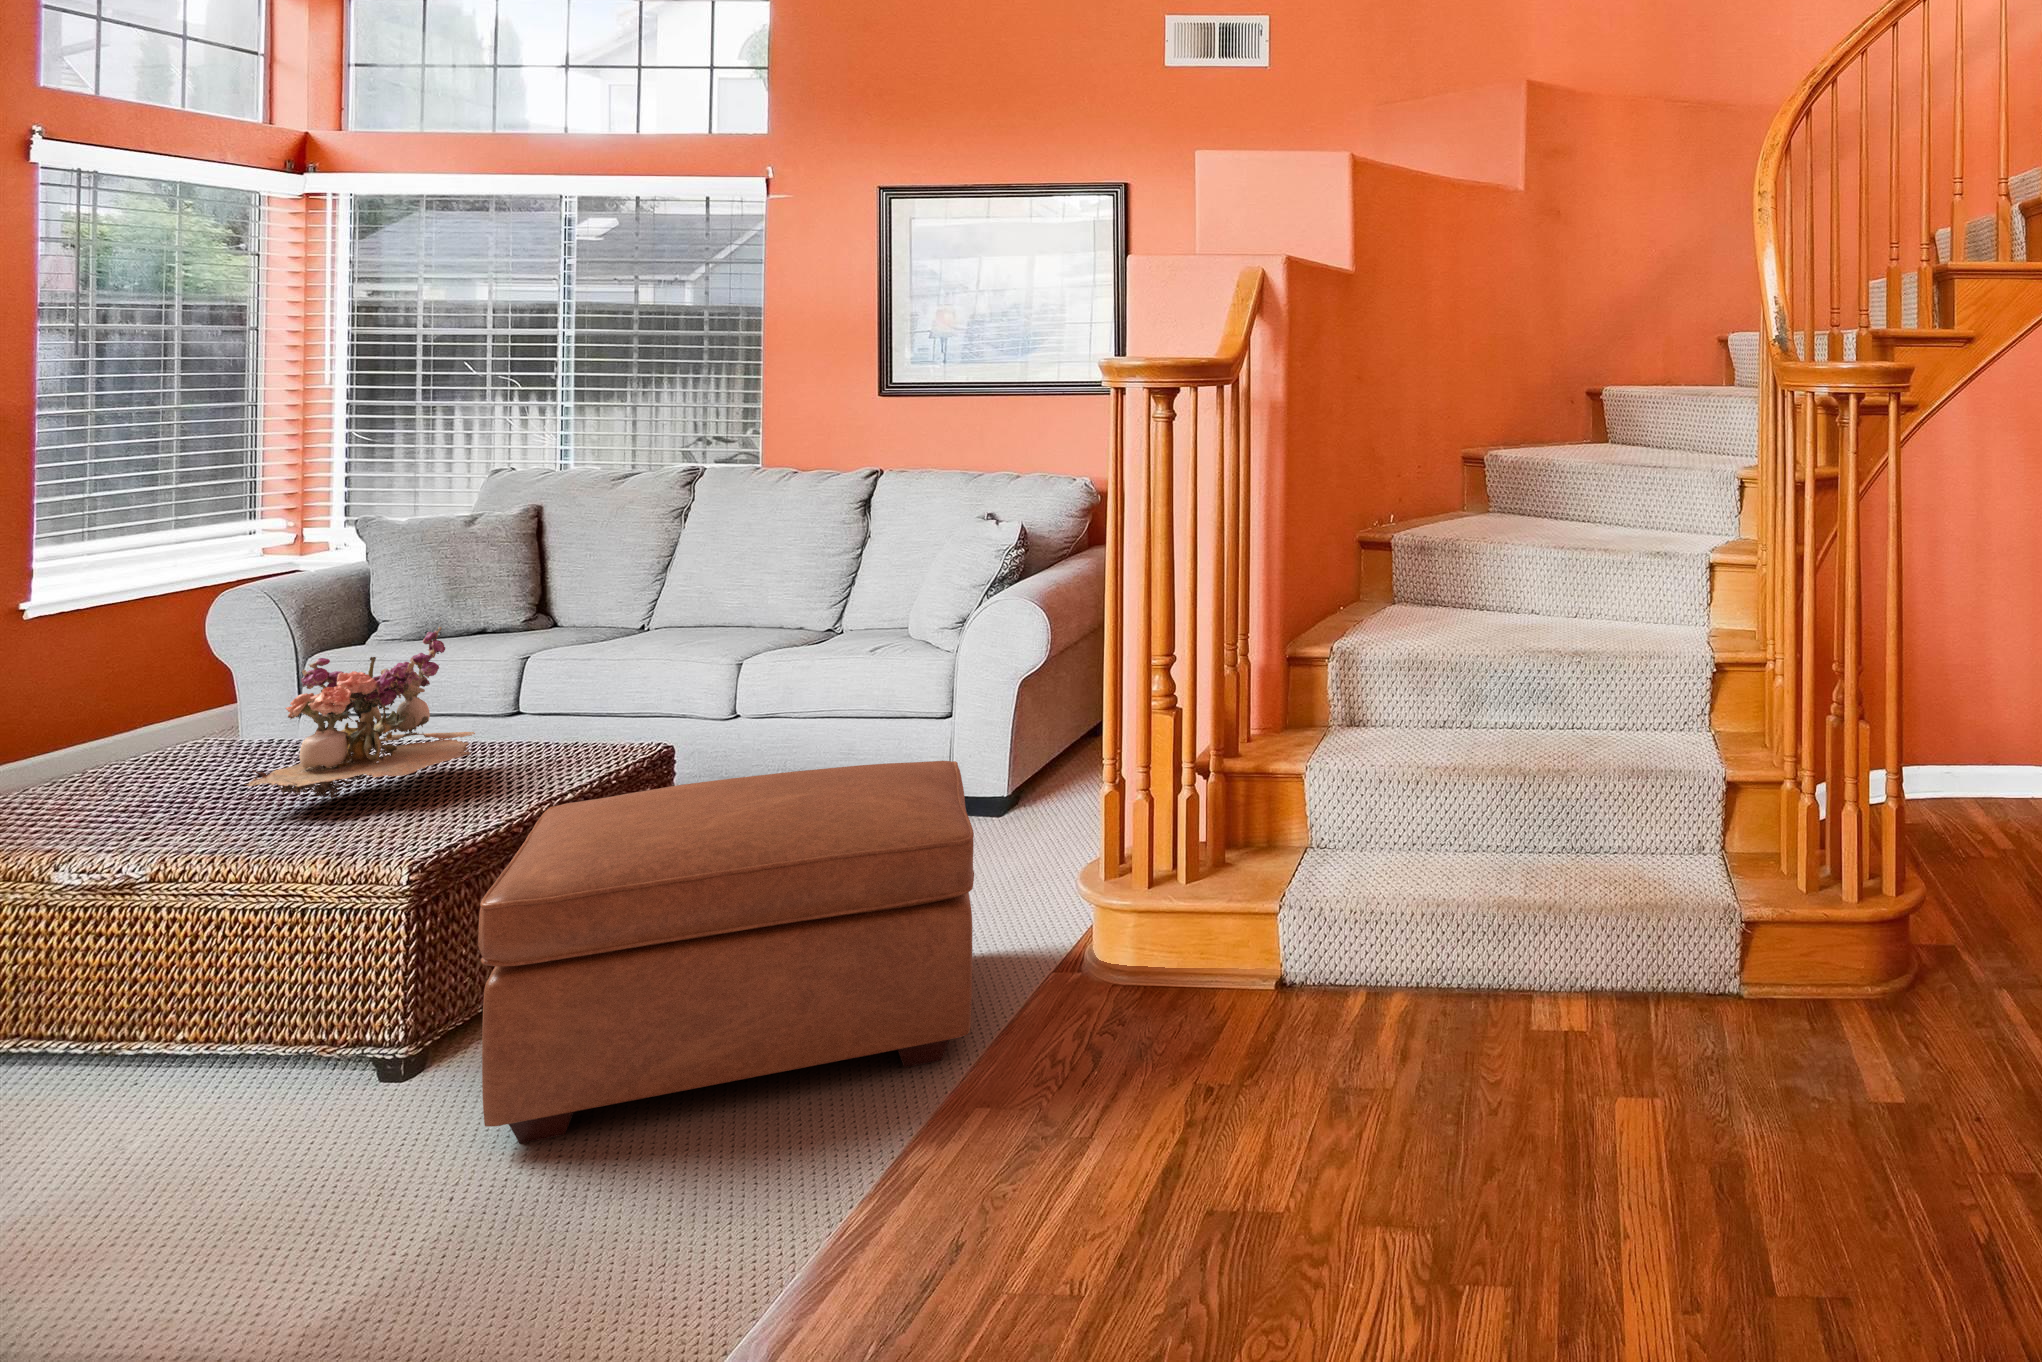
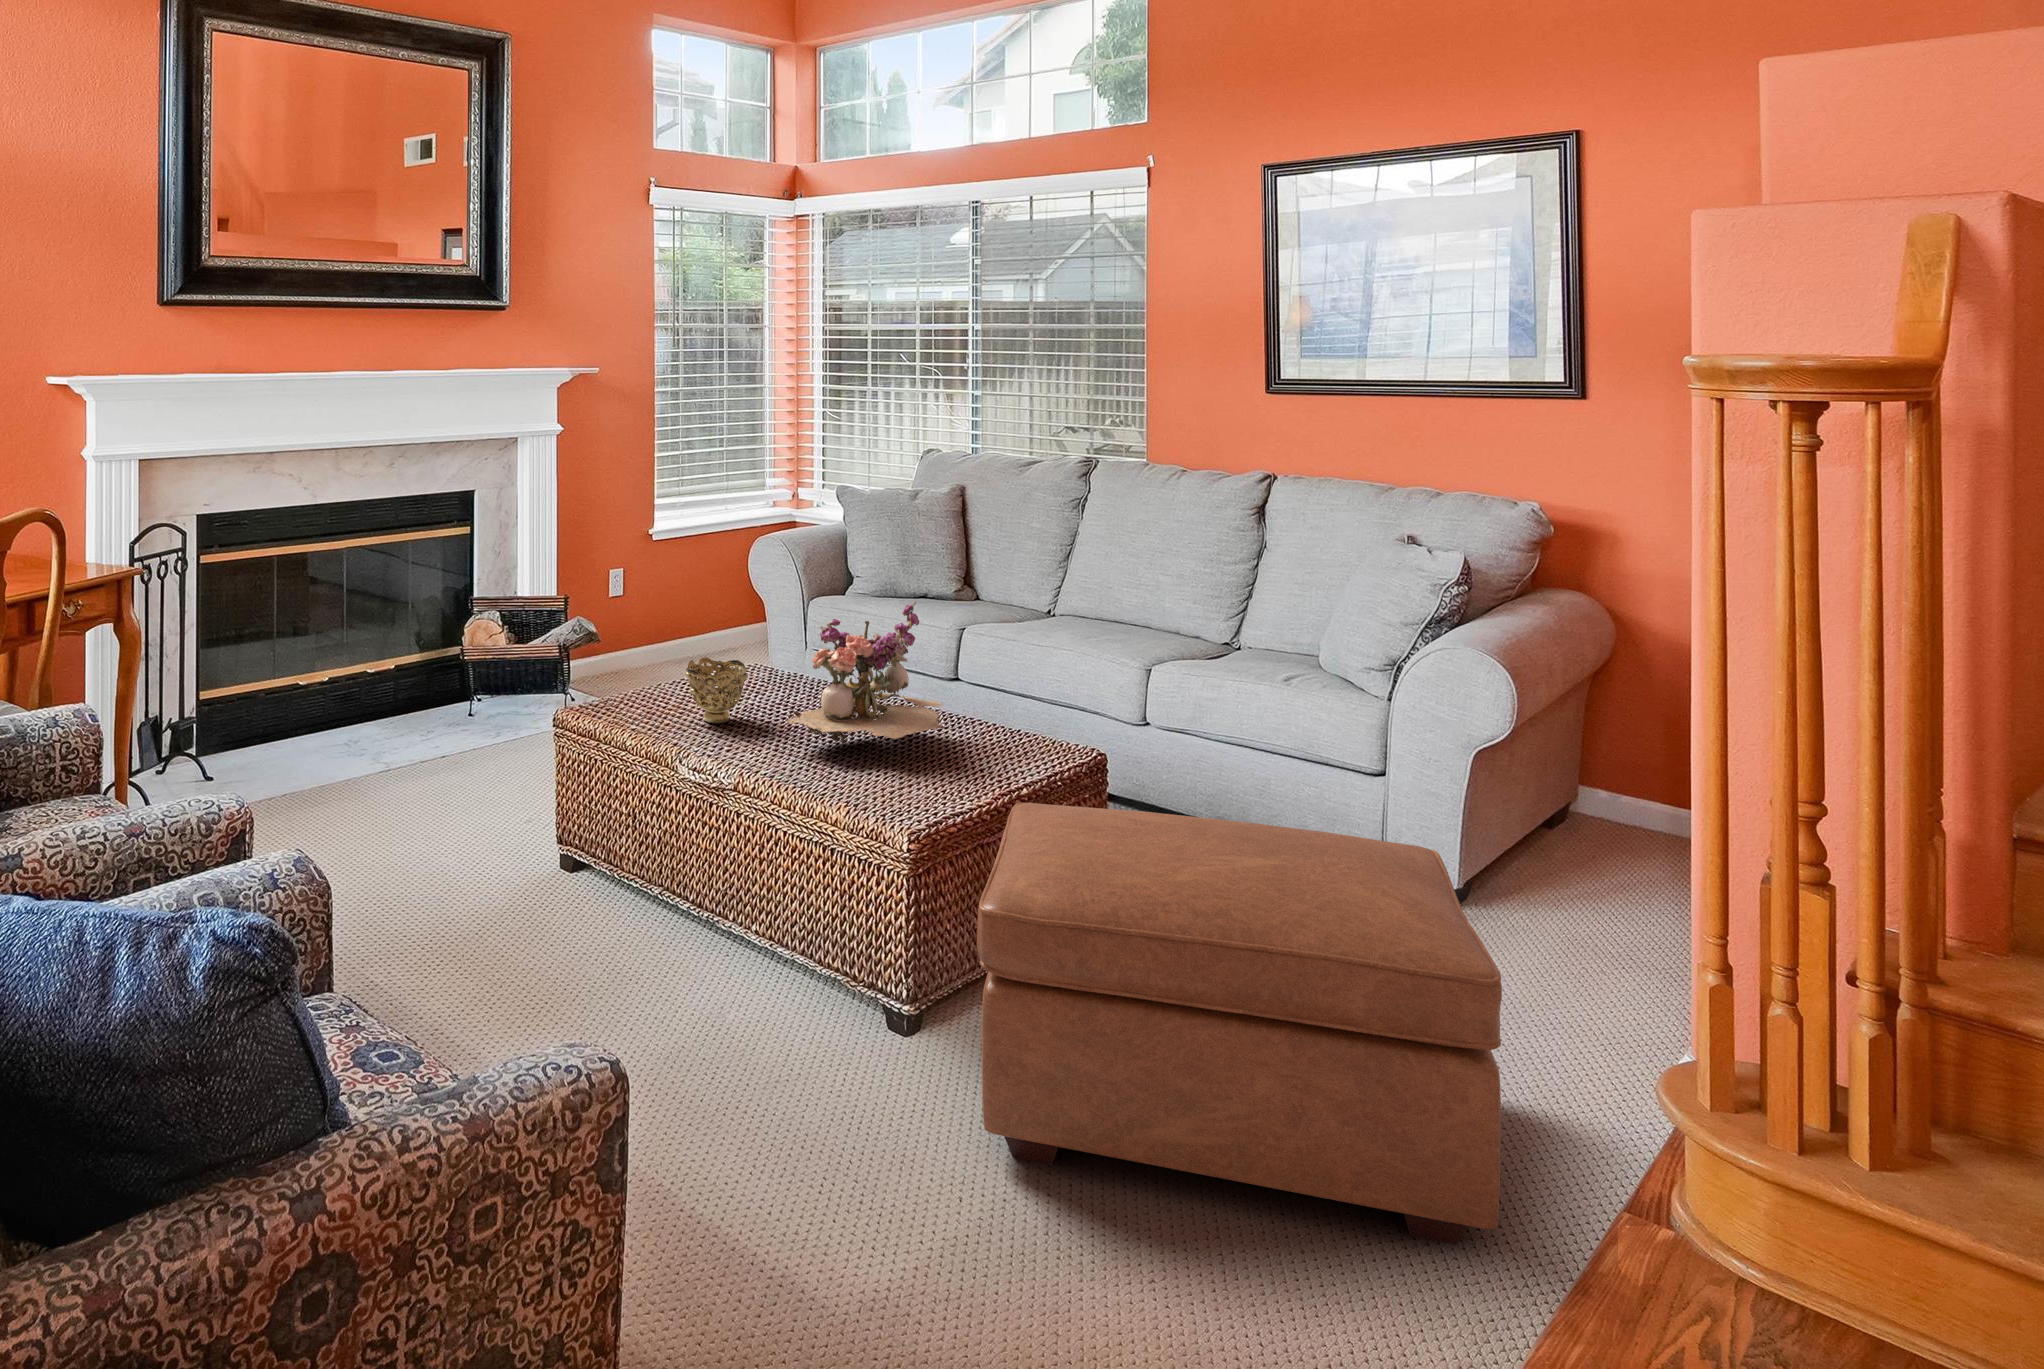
decorative bowl: none [79,730,188,812] -> present [685,657,748,723]

